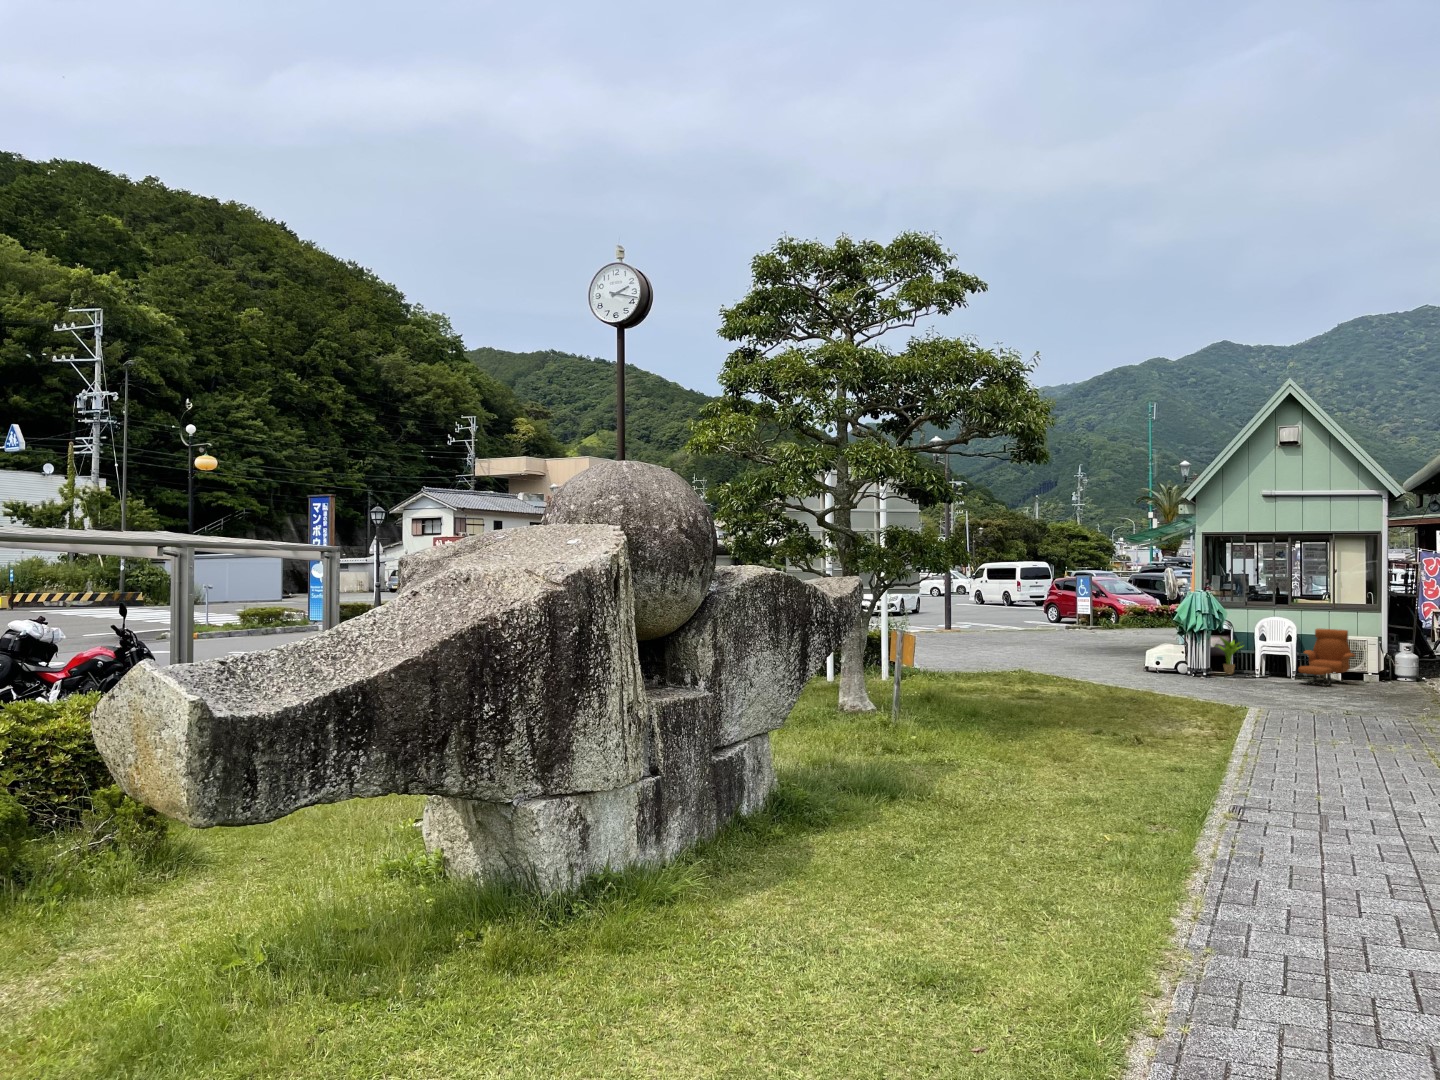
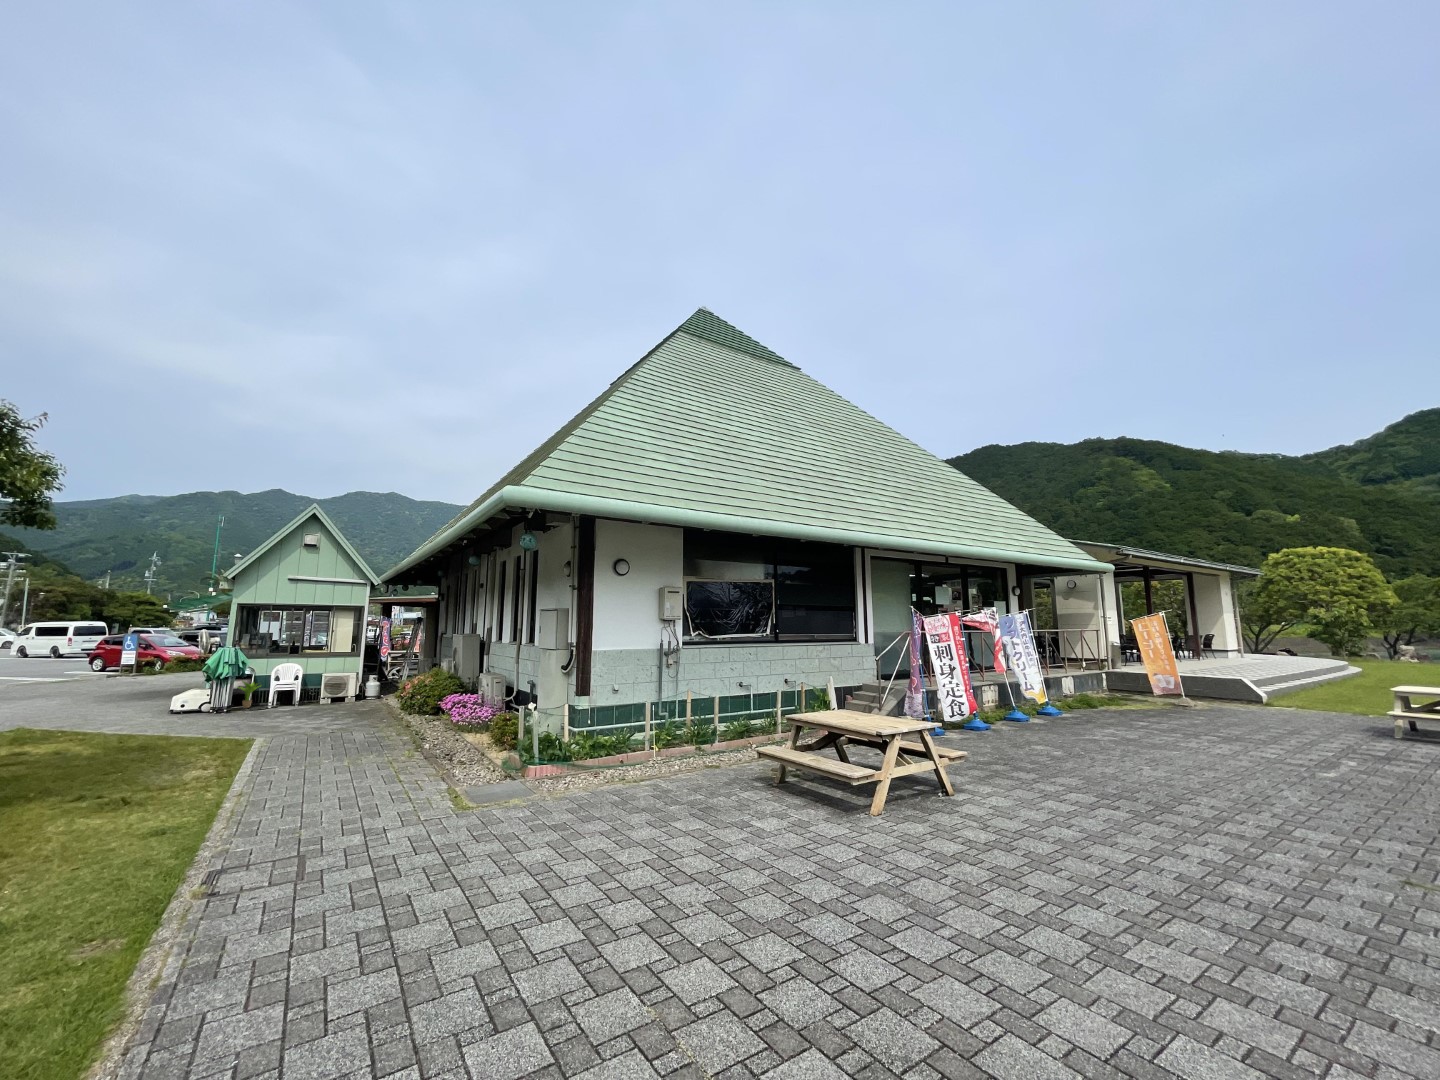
lounge chair: present [1298,628,1355,687] -> none [299,670,340,710]

